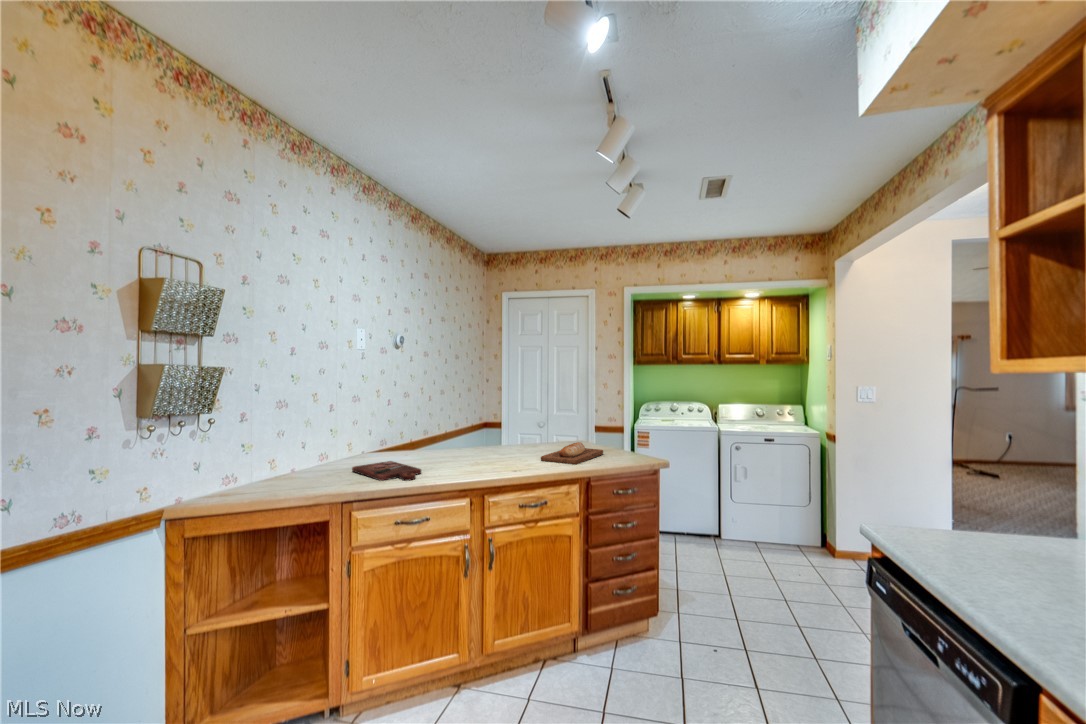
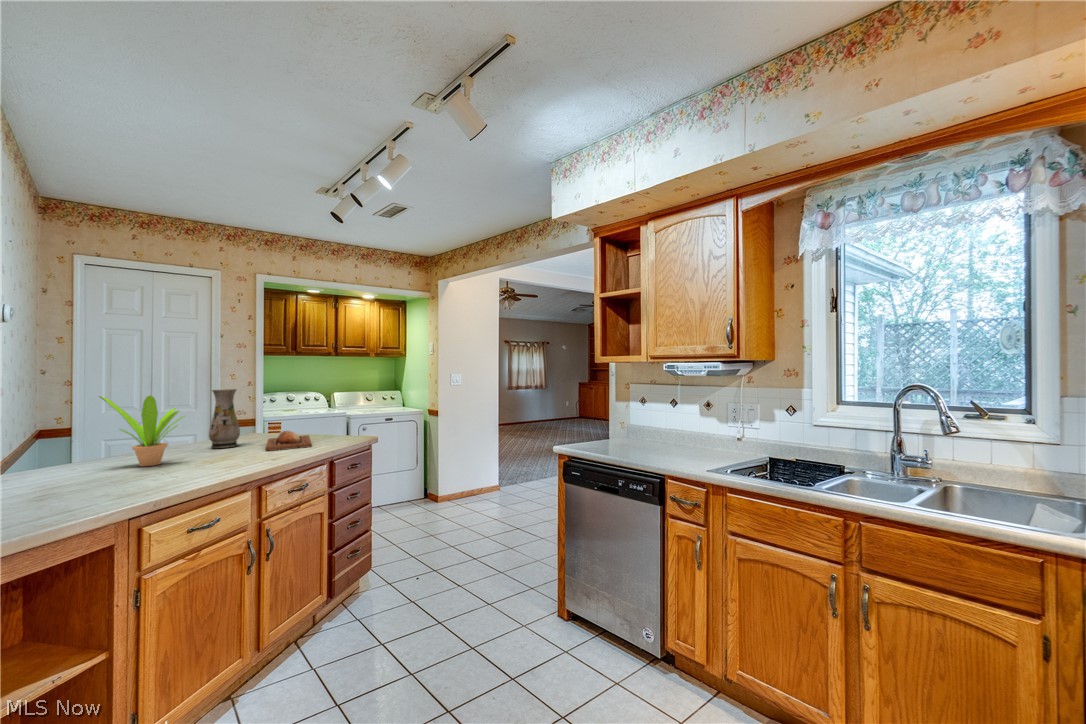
vase: none [529,397,552,450] -> present [209,389,240,448]
potted plant: none [441,398,488,457] -> present [99,395,185,466]
cutting board: present [352,461,421,481] -> none [40,474,183,499]

